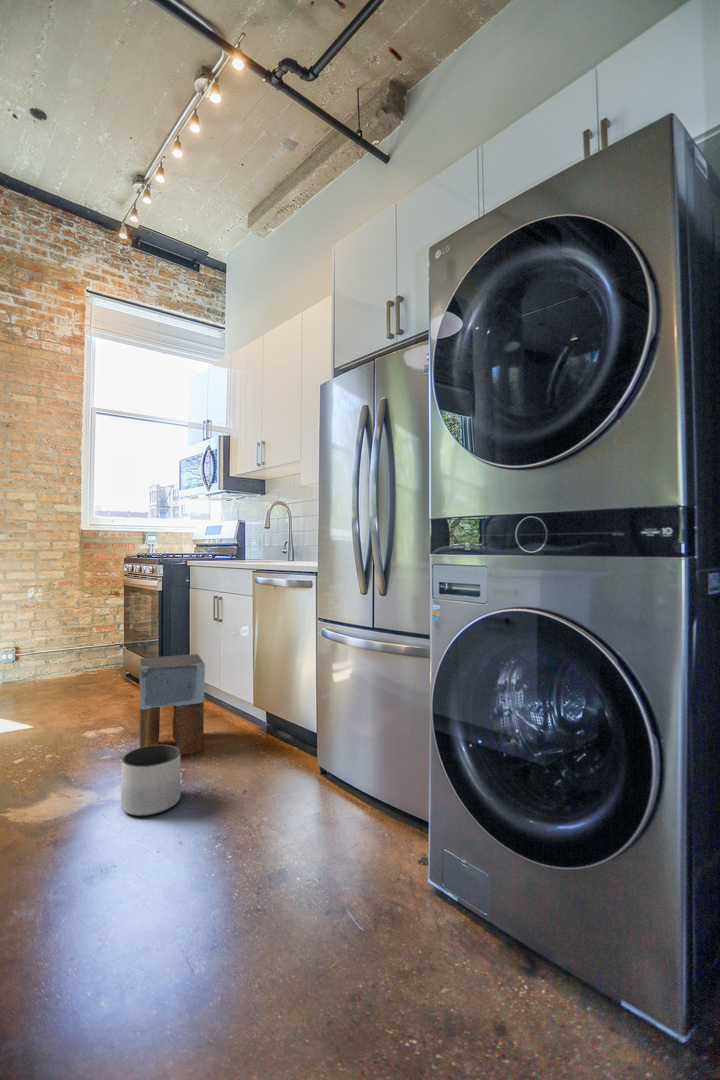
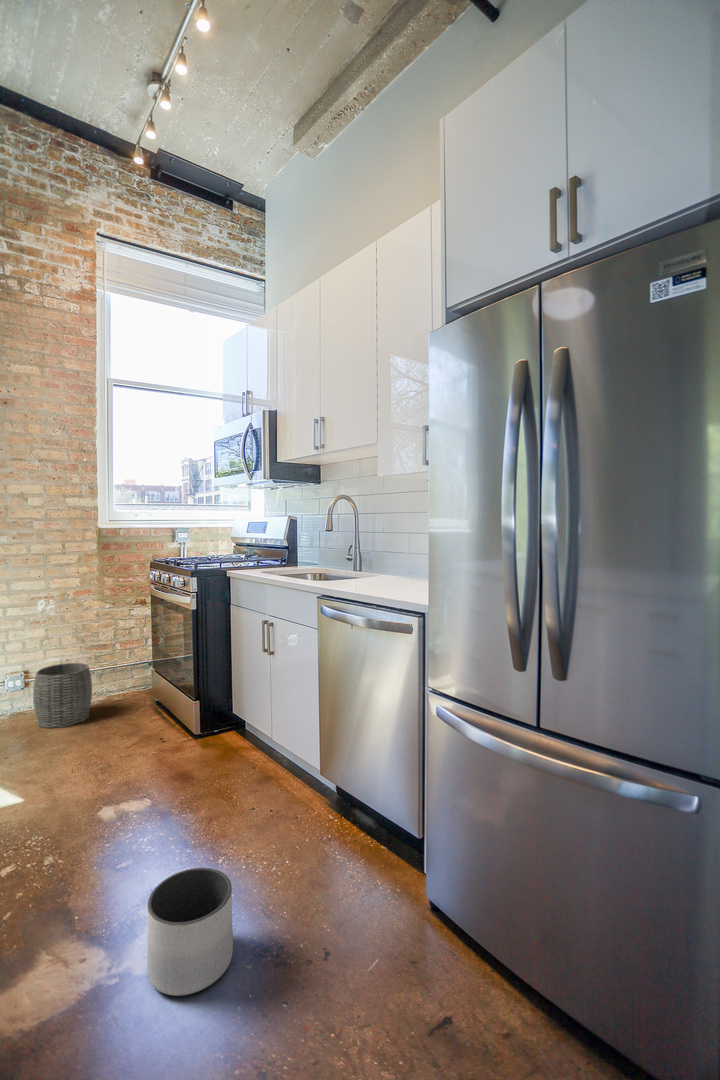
woven basket: none [22,641,72,692] -> present [33,663,92,728]
stool: present [139,654,205,755] -> none [171,706,258,865]

